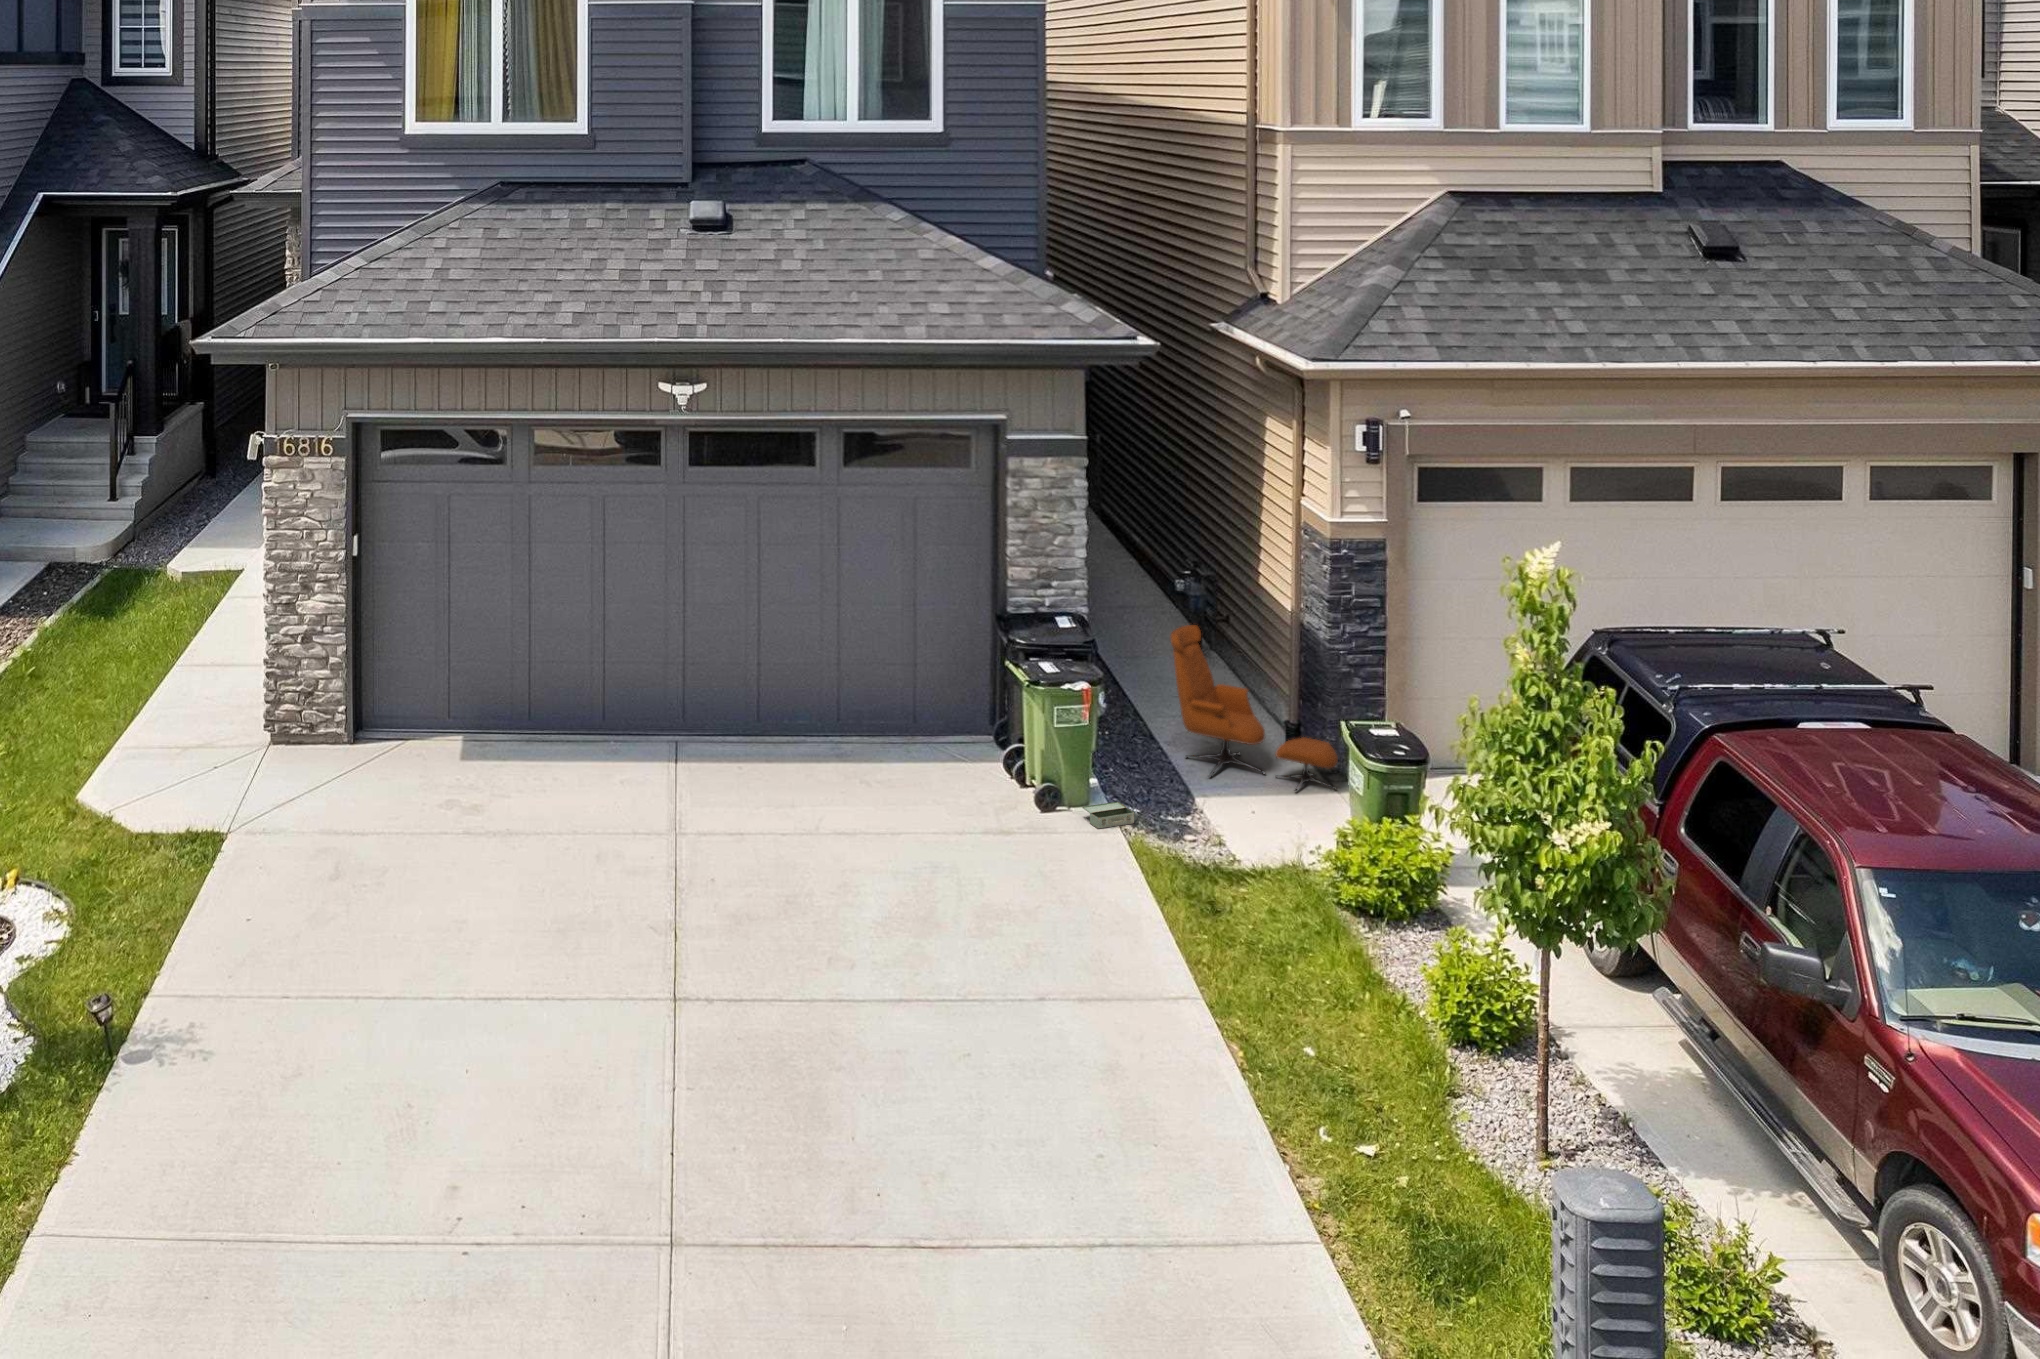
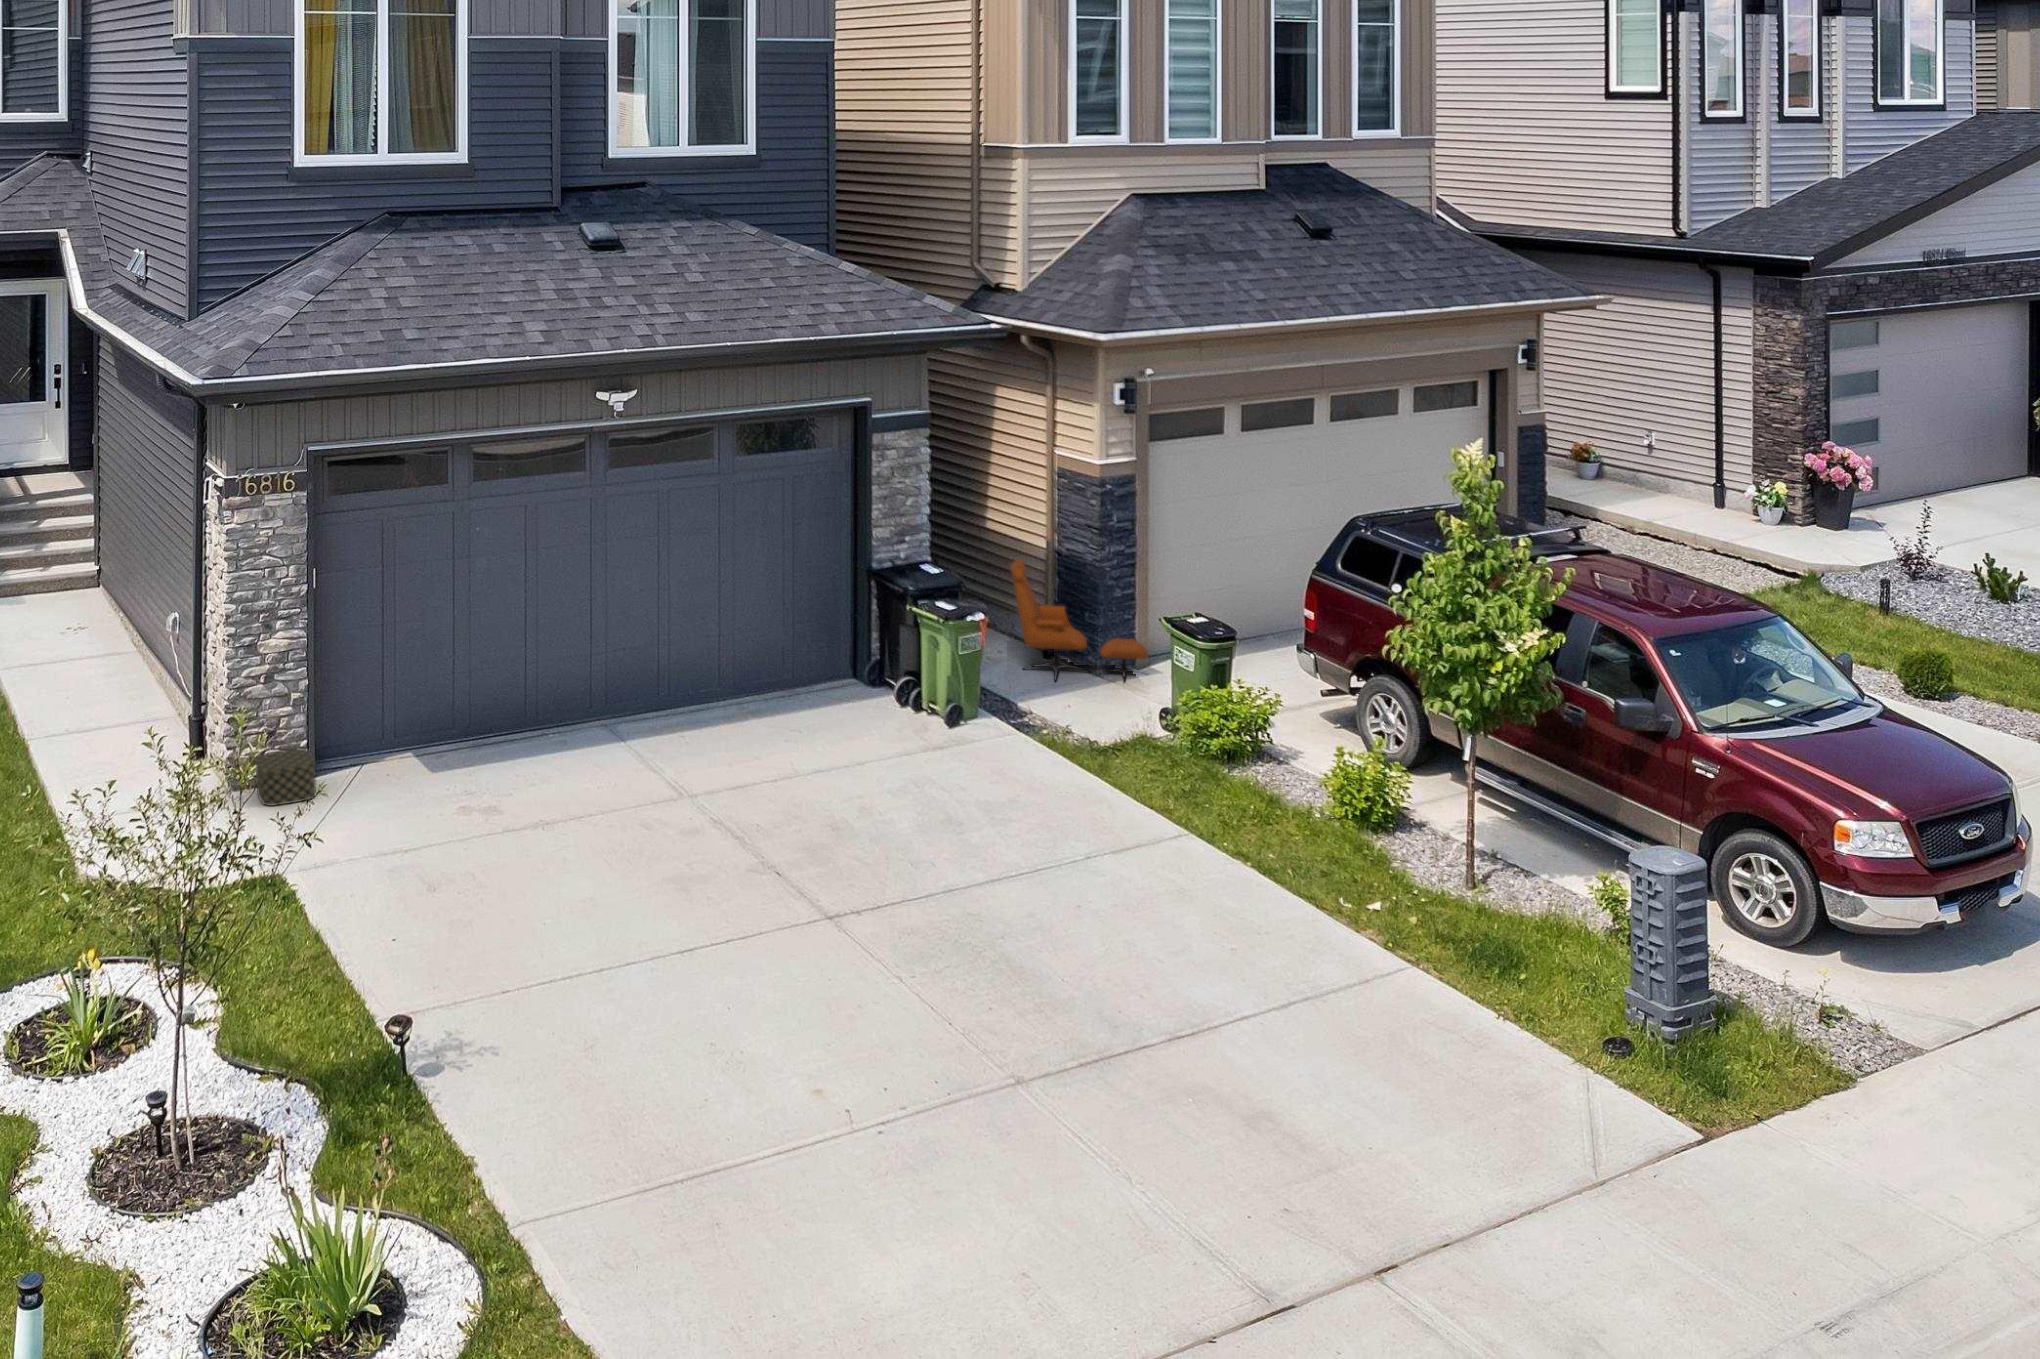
storage box: none [272,716,334,769] -> present [255,748,316,806]
toolbox: present [1082,802,1134,829] -> none [998,710,1038,733]

